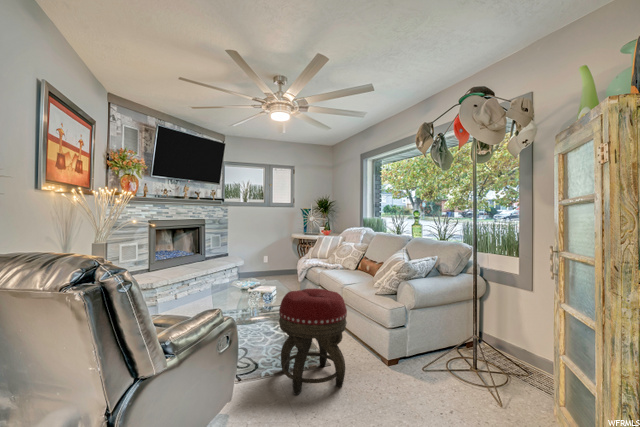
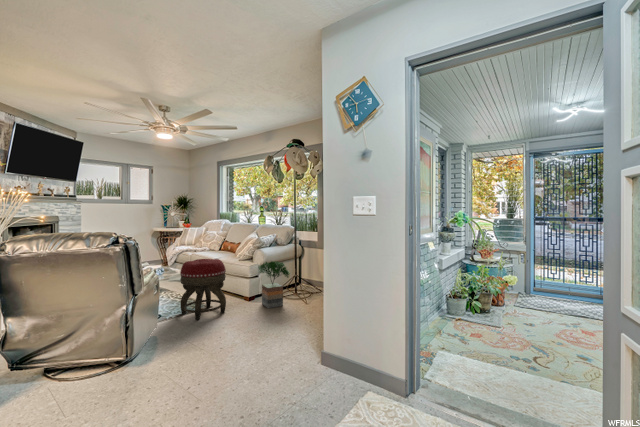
potted tree: none [402,306,466,399] -> present [259,261,290,308]

